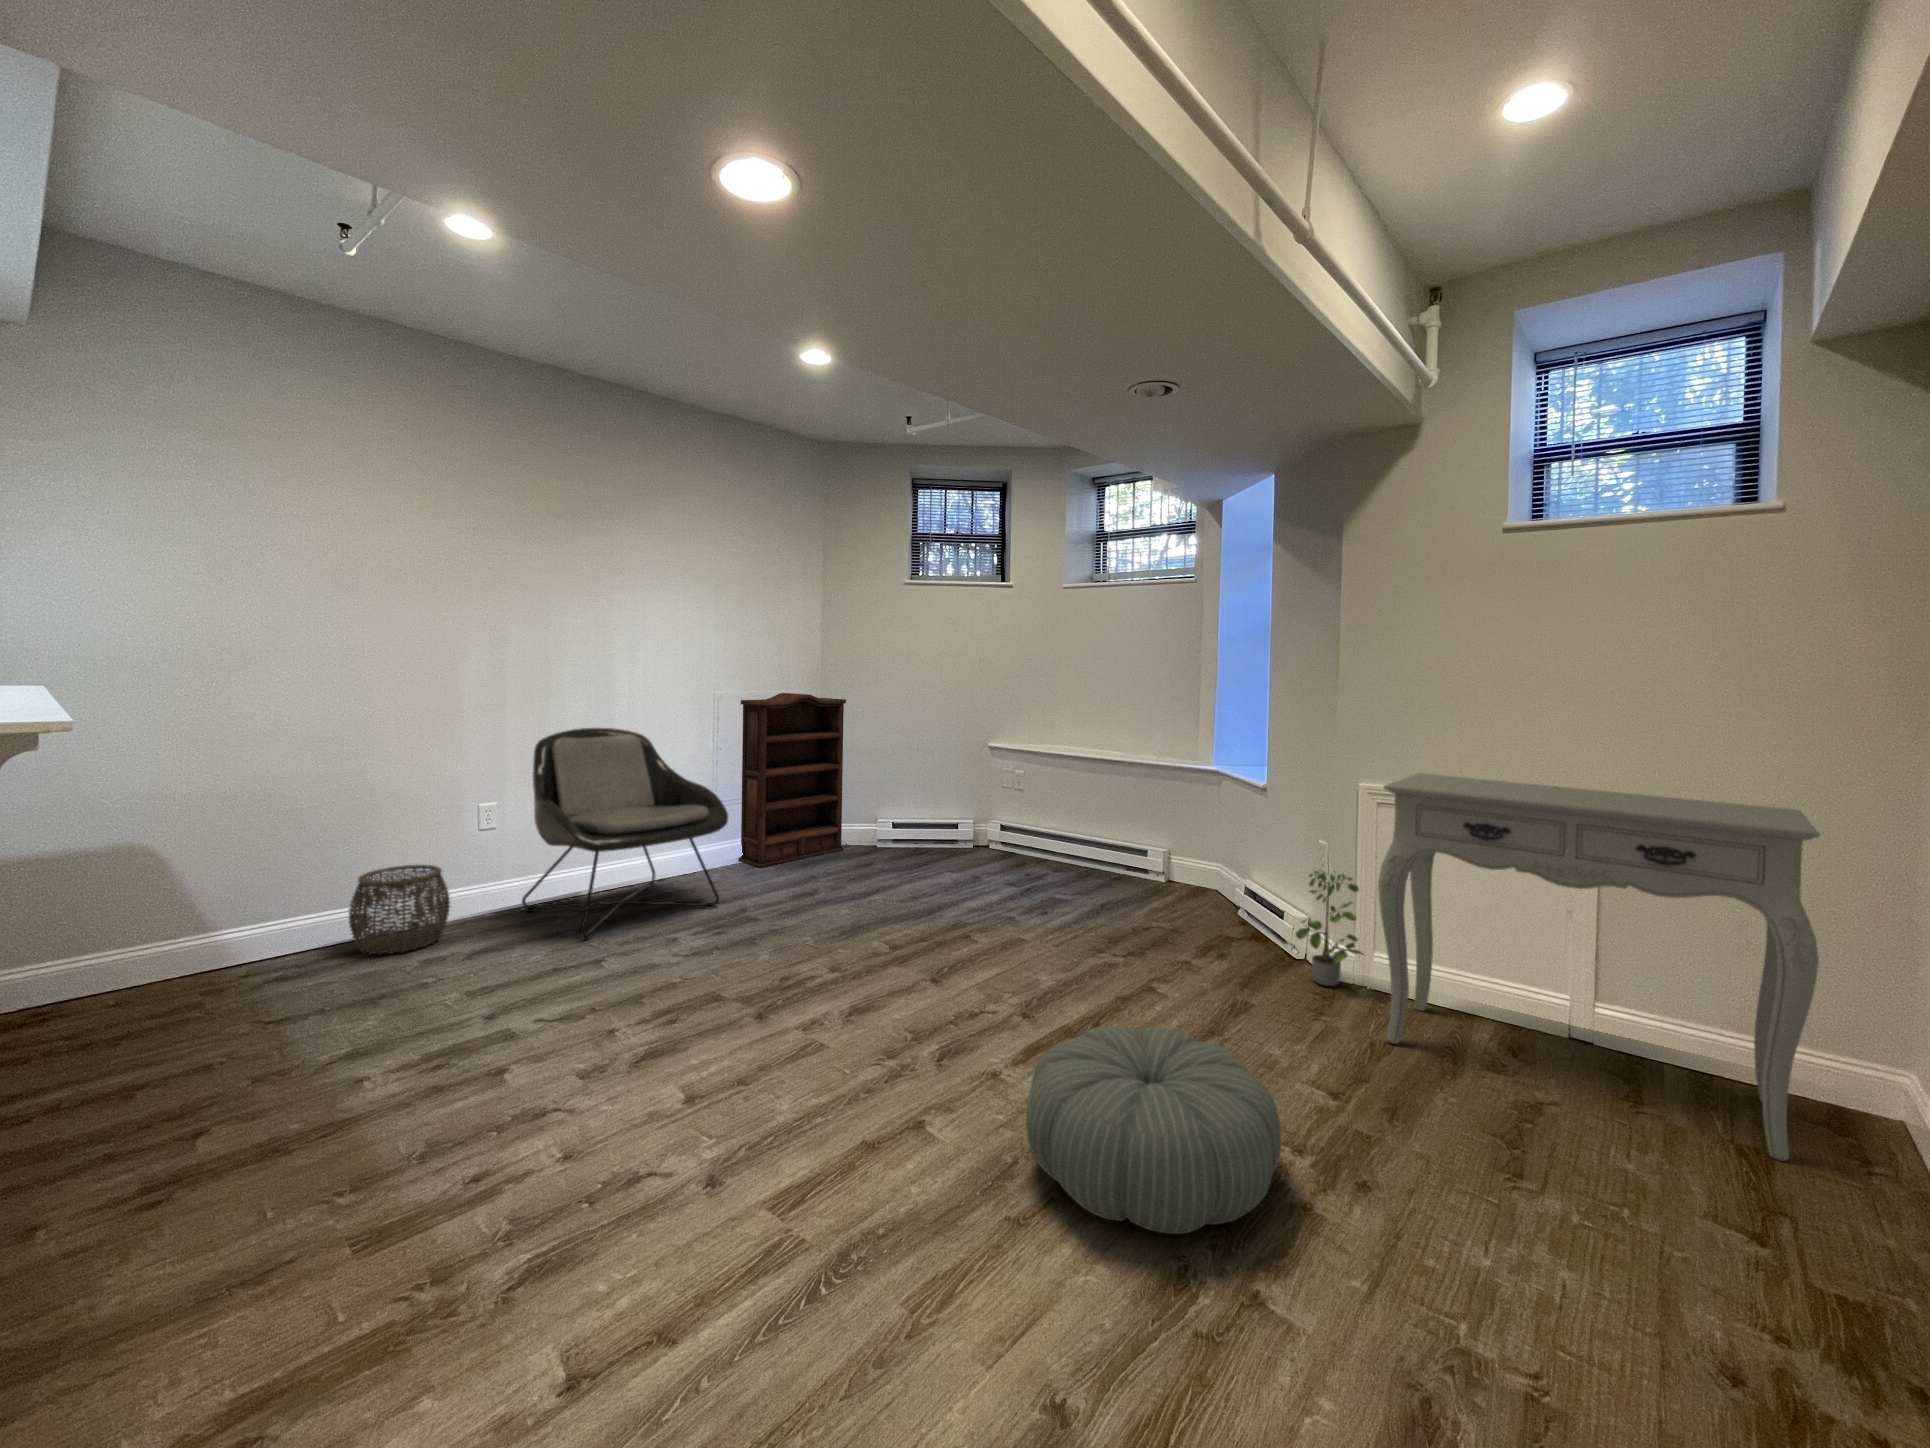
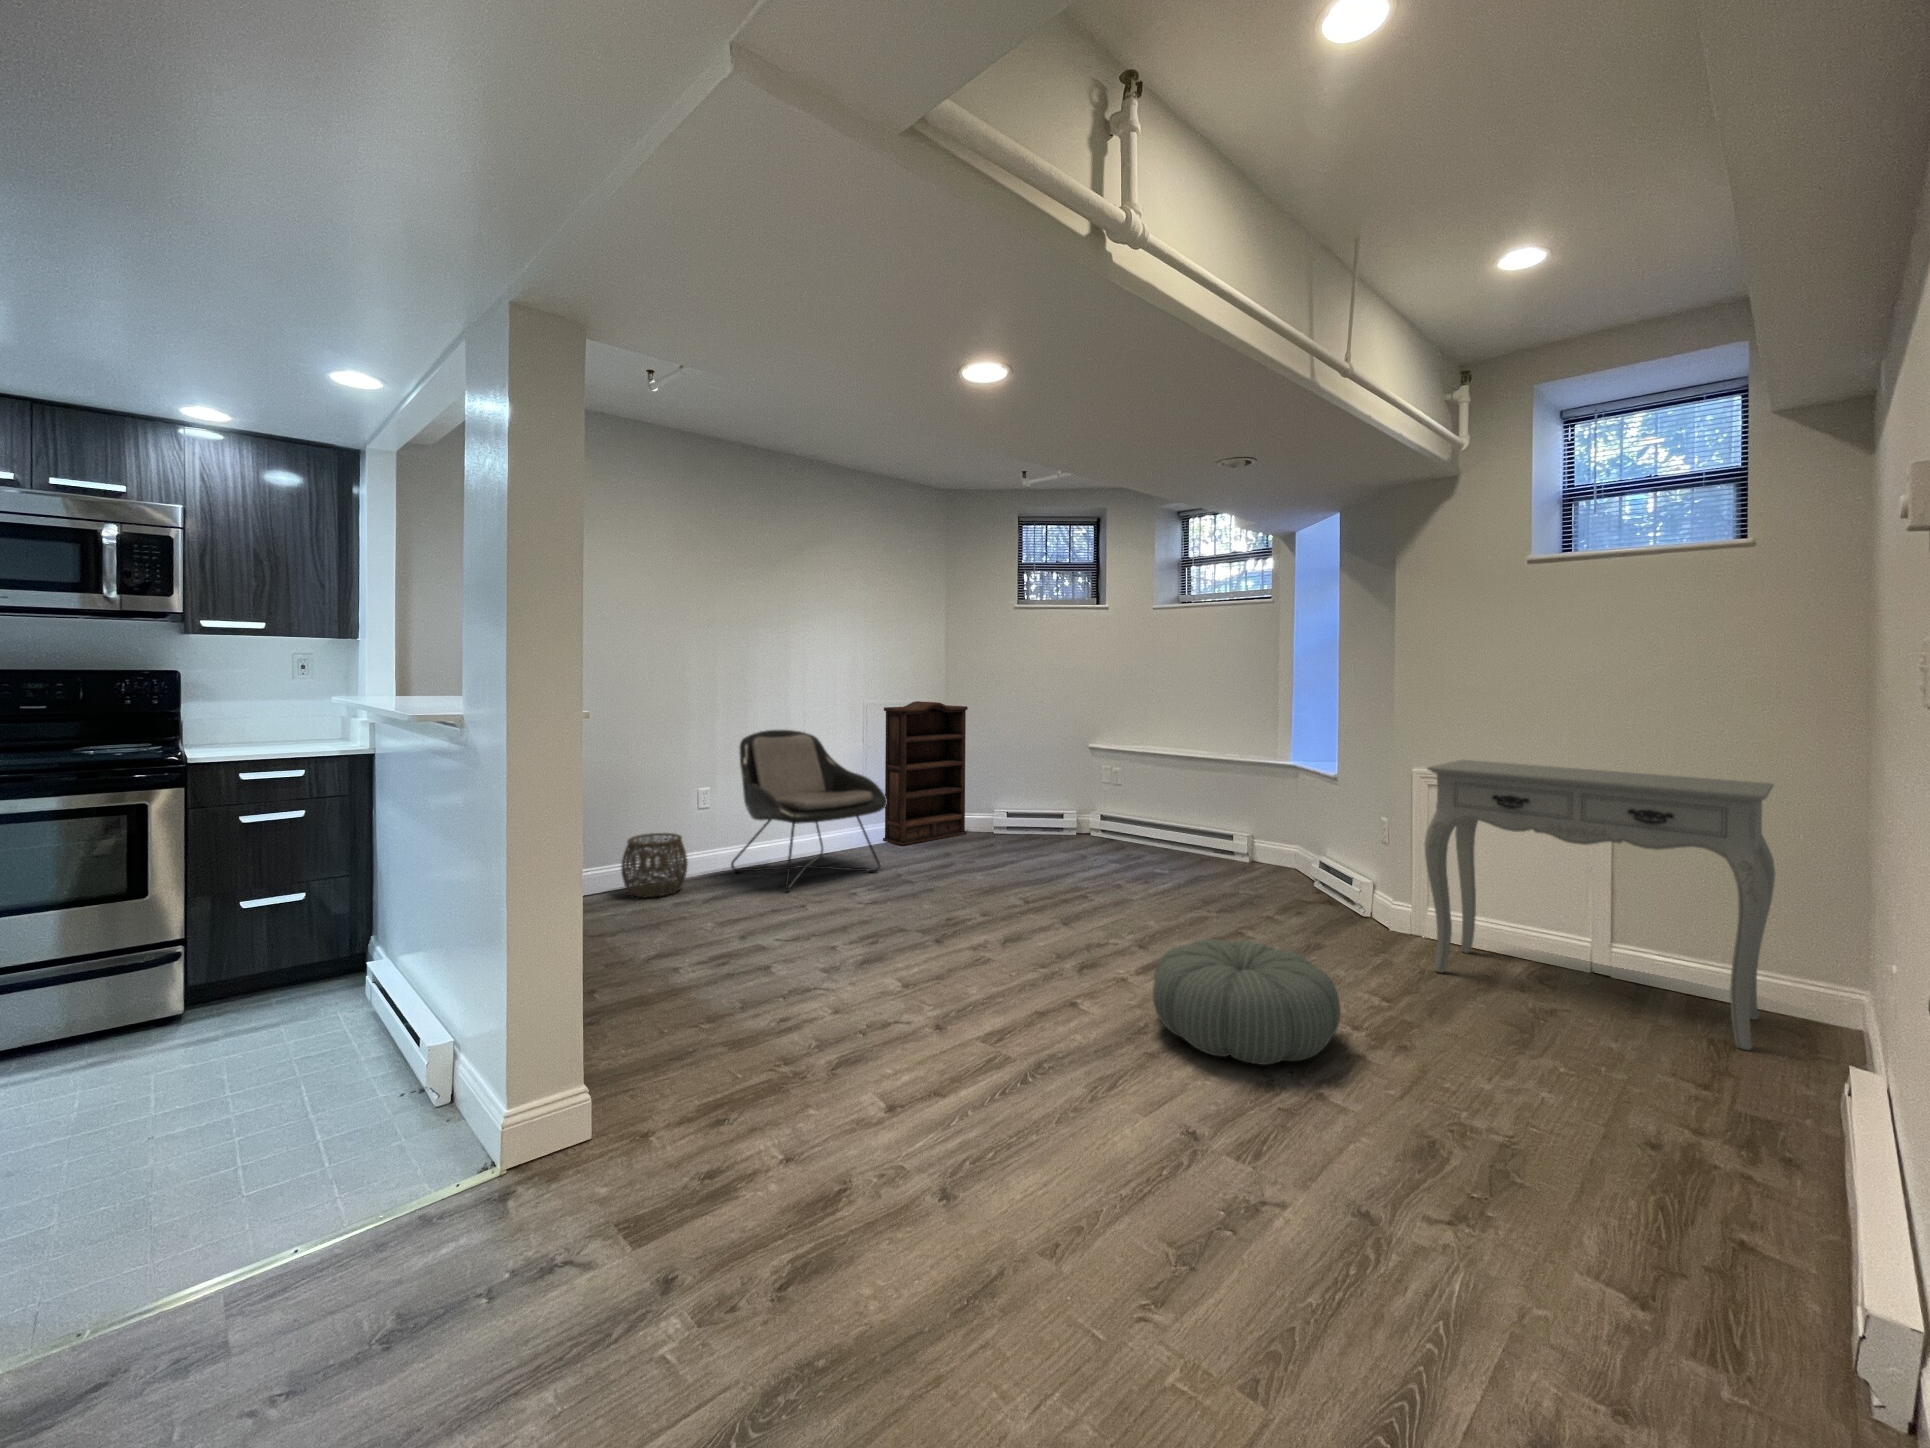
potted plant: present [1296,871,1365,986] -> none [1361,839,1421,935]

